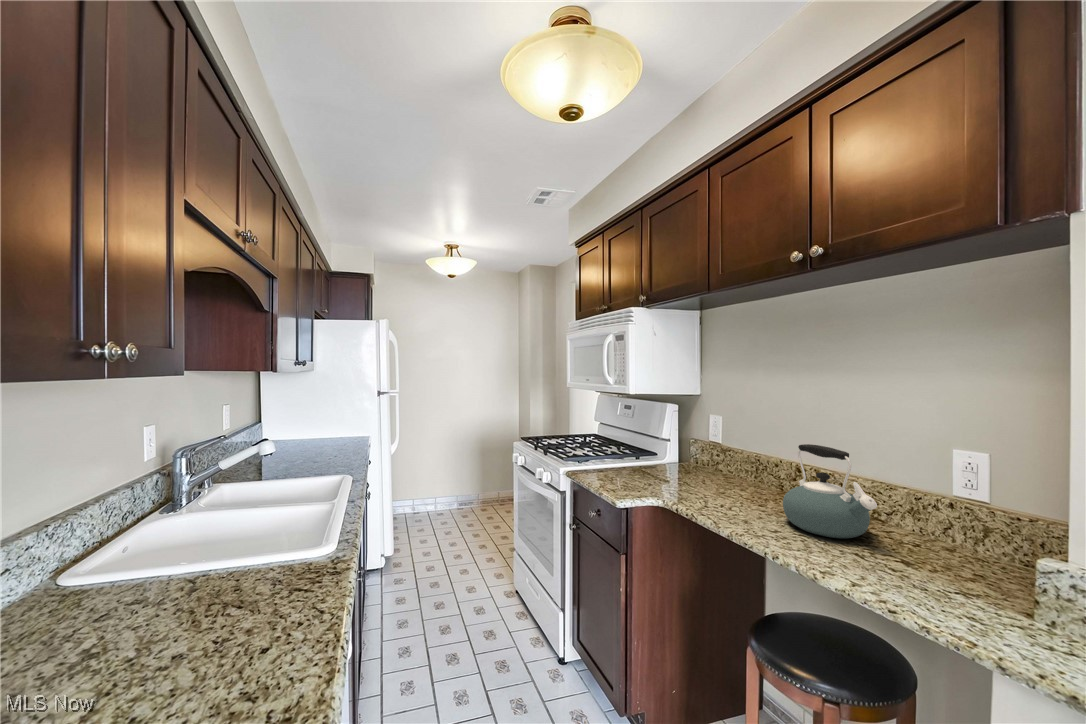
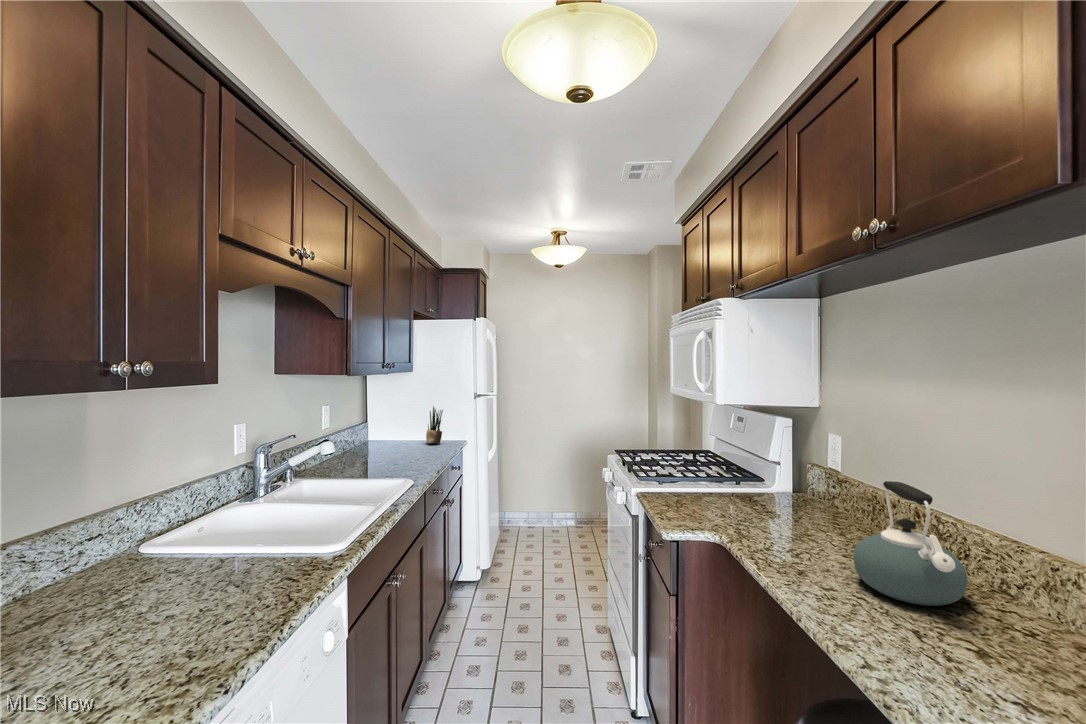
potted plant: none [318,405,338,445] -> present [426,406,443,443]

